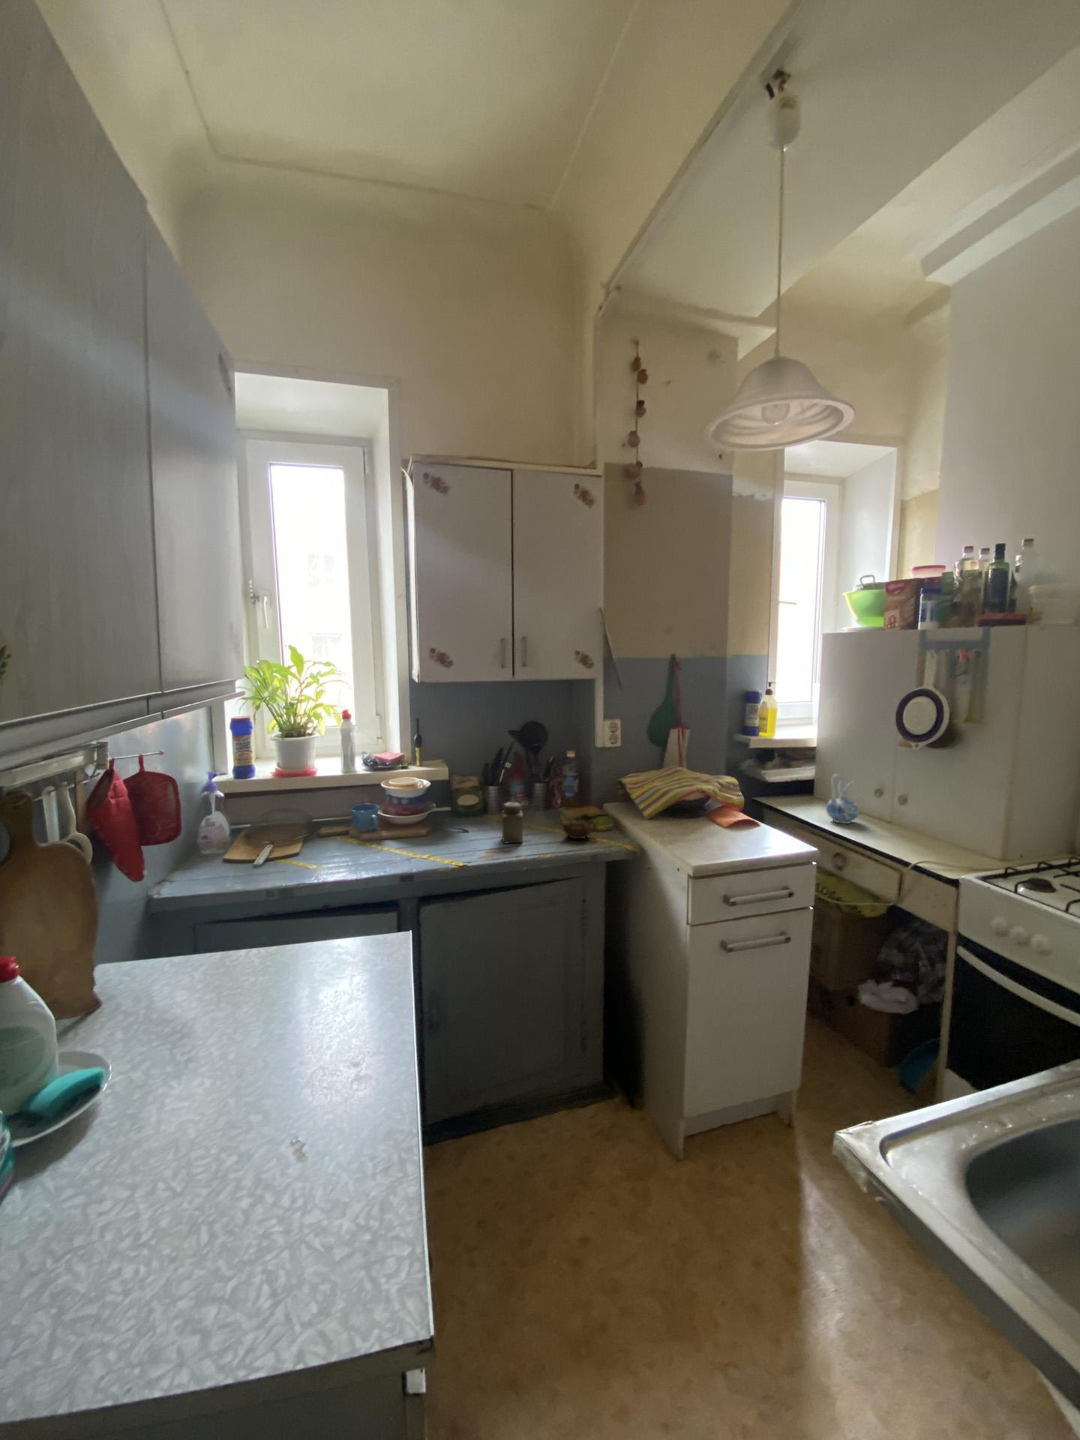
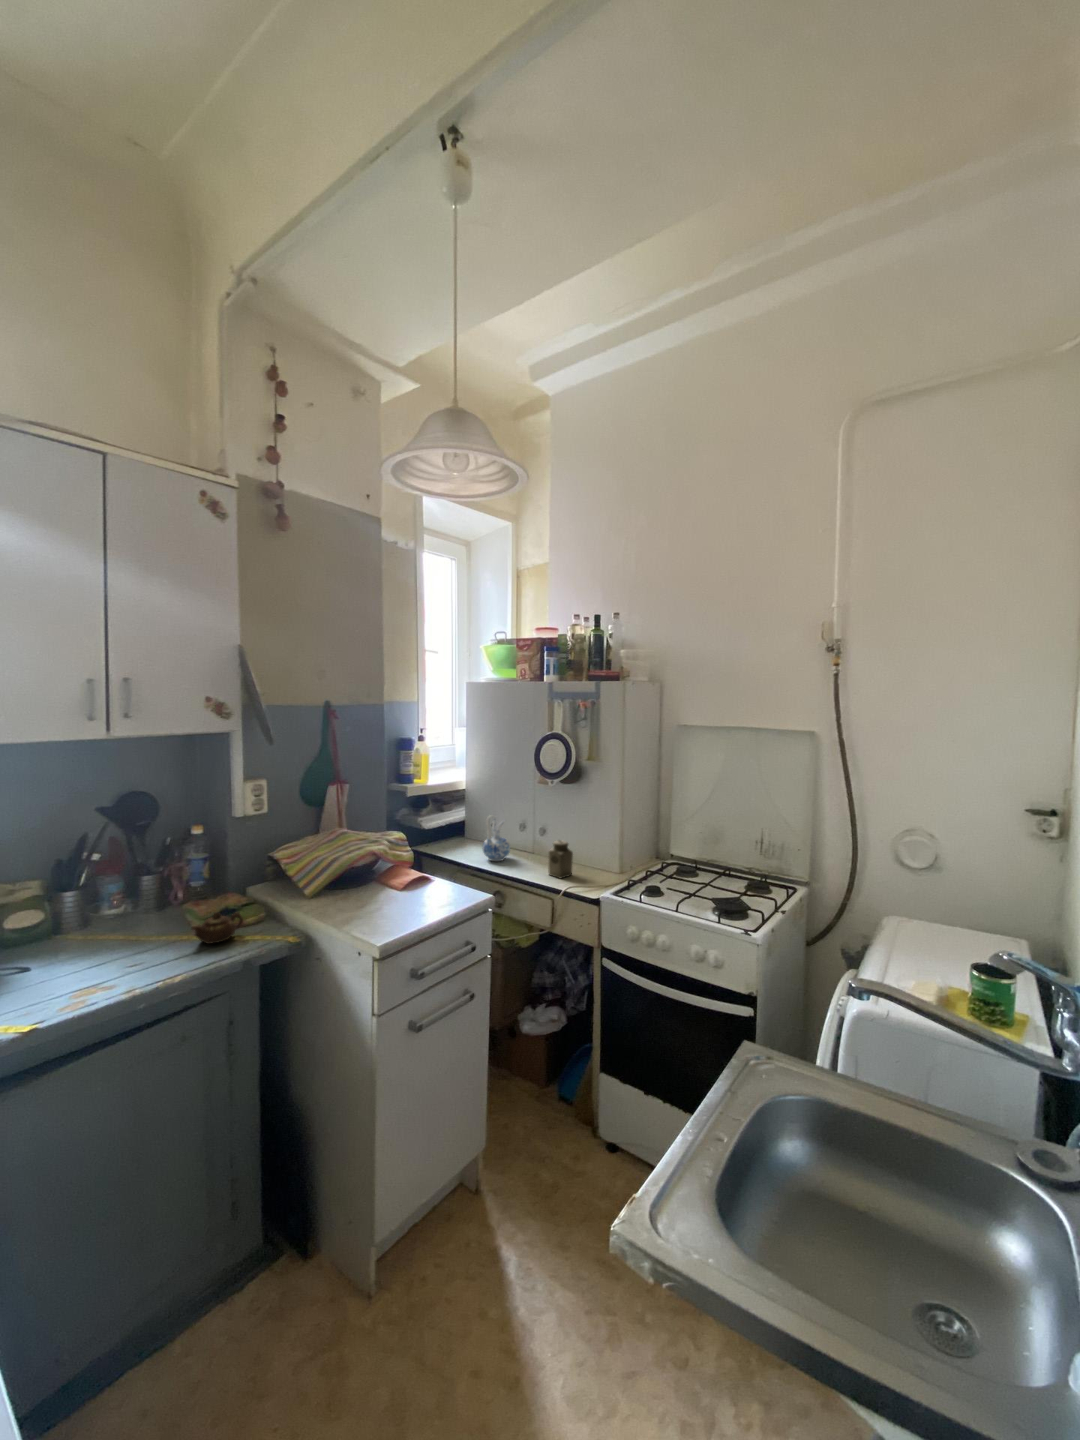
salt shaker: present [502,802,523,843] -> present [548,840,573,878]

